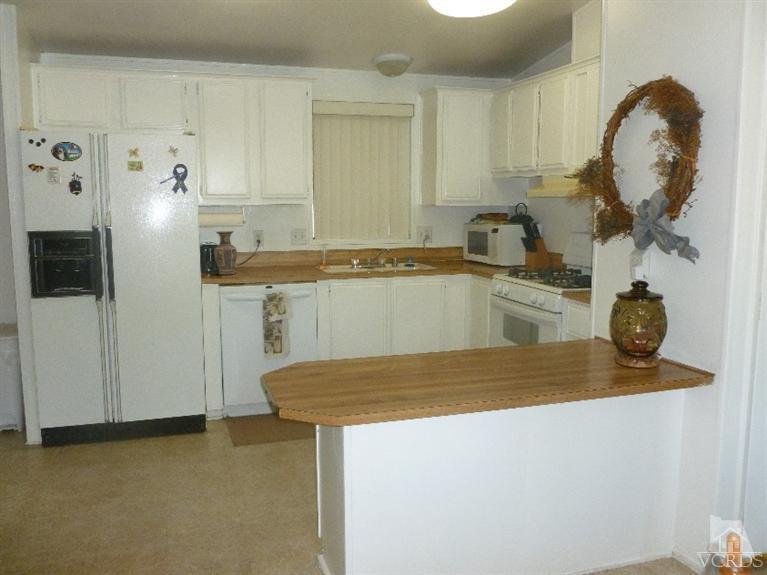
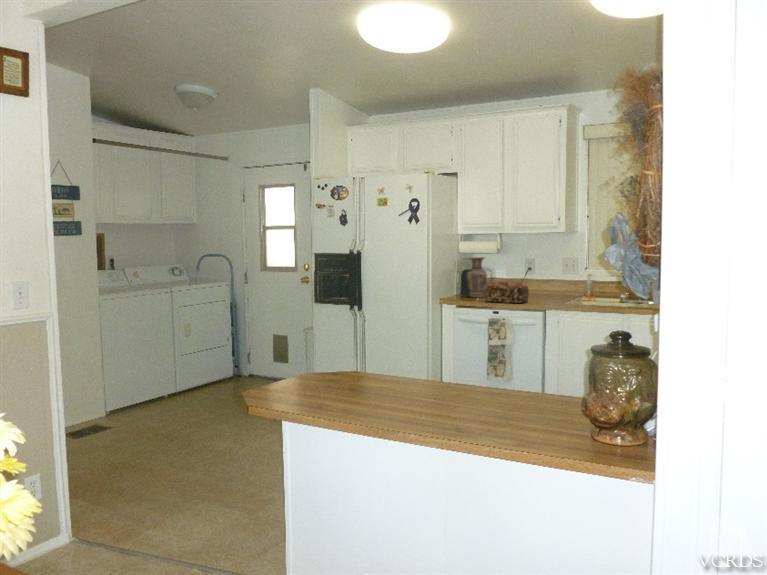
bread loaf: none [253,254,295,277] -> present [484,281,529,303]

